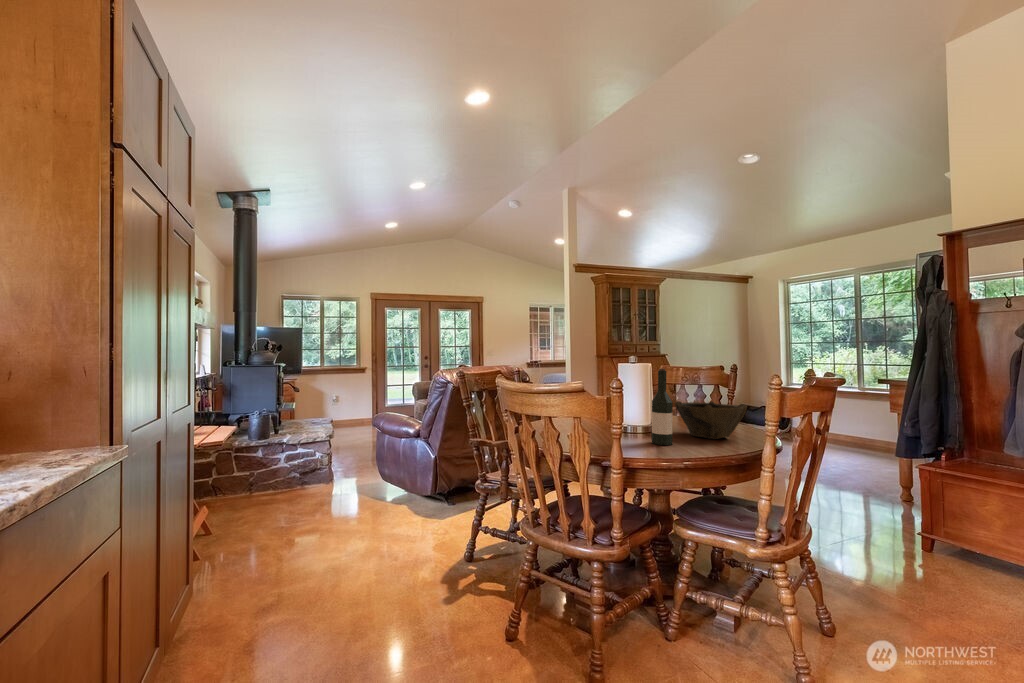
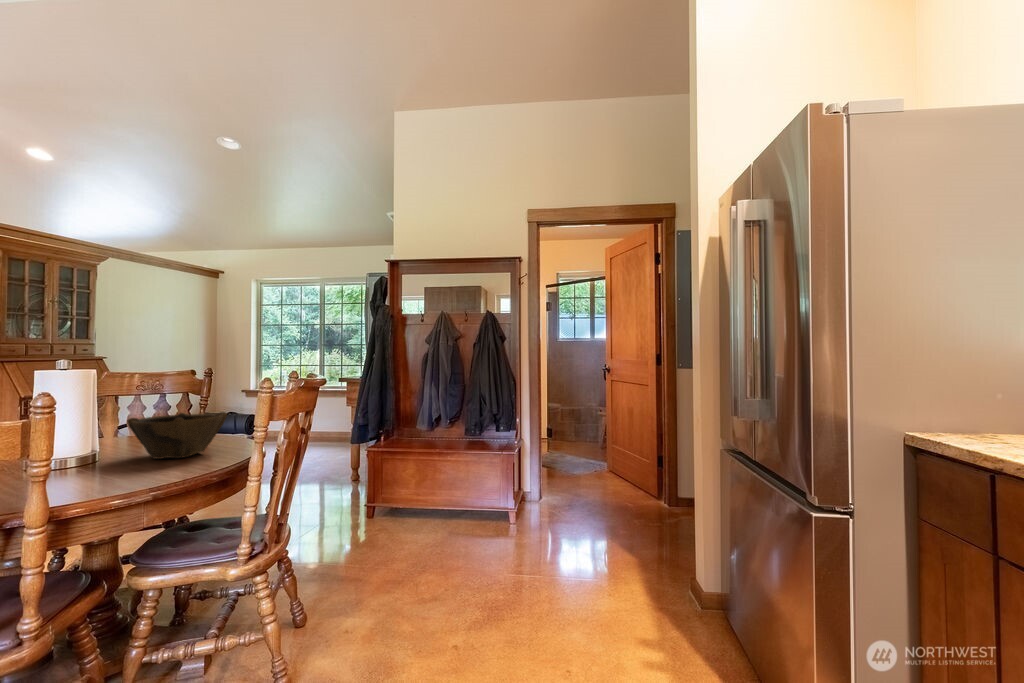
wine bottle: present [652,369,673,445] -> none [86,376,125,482]

